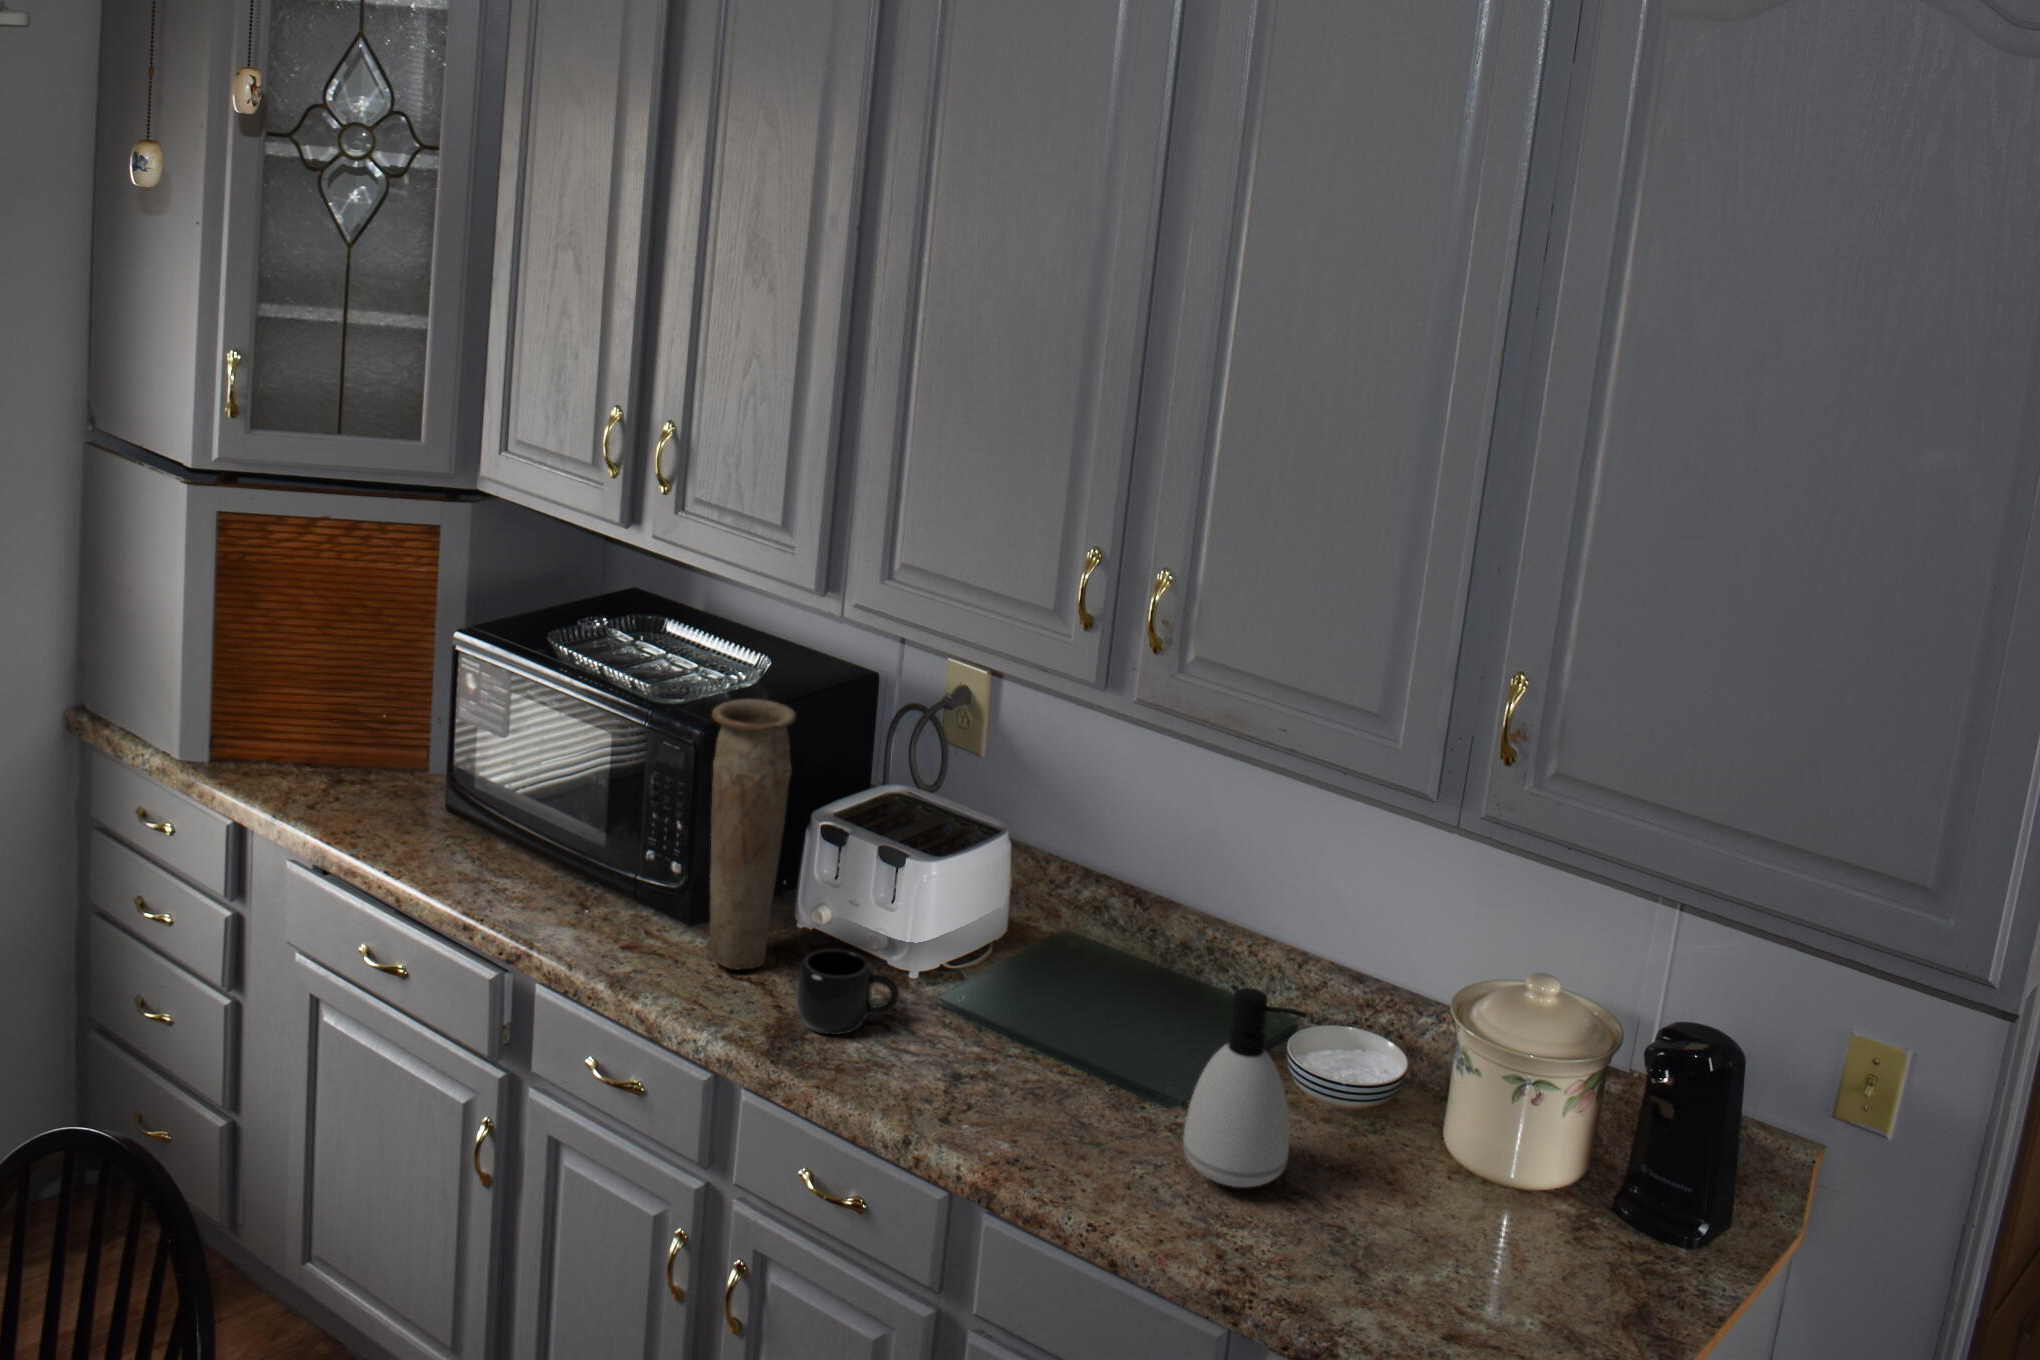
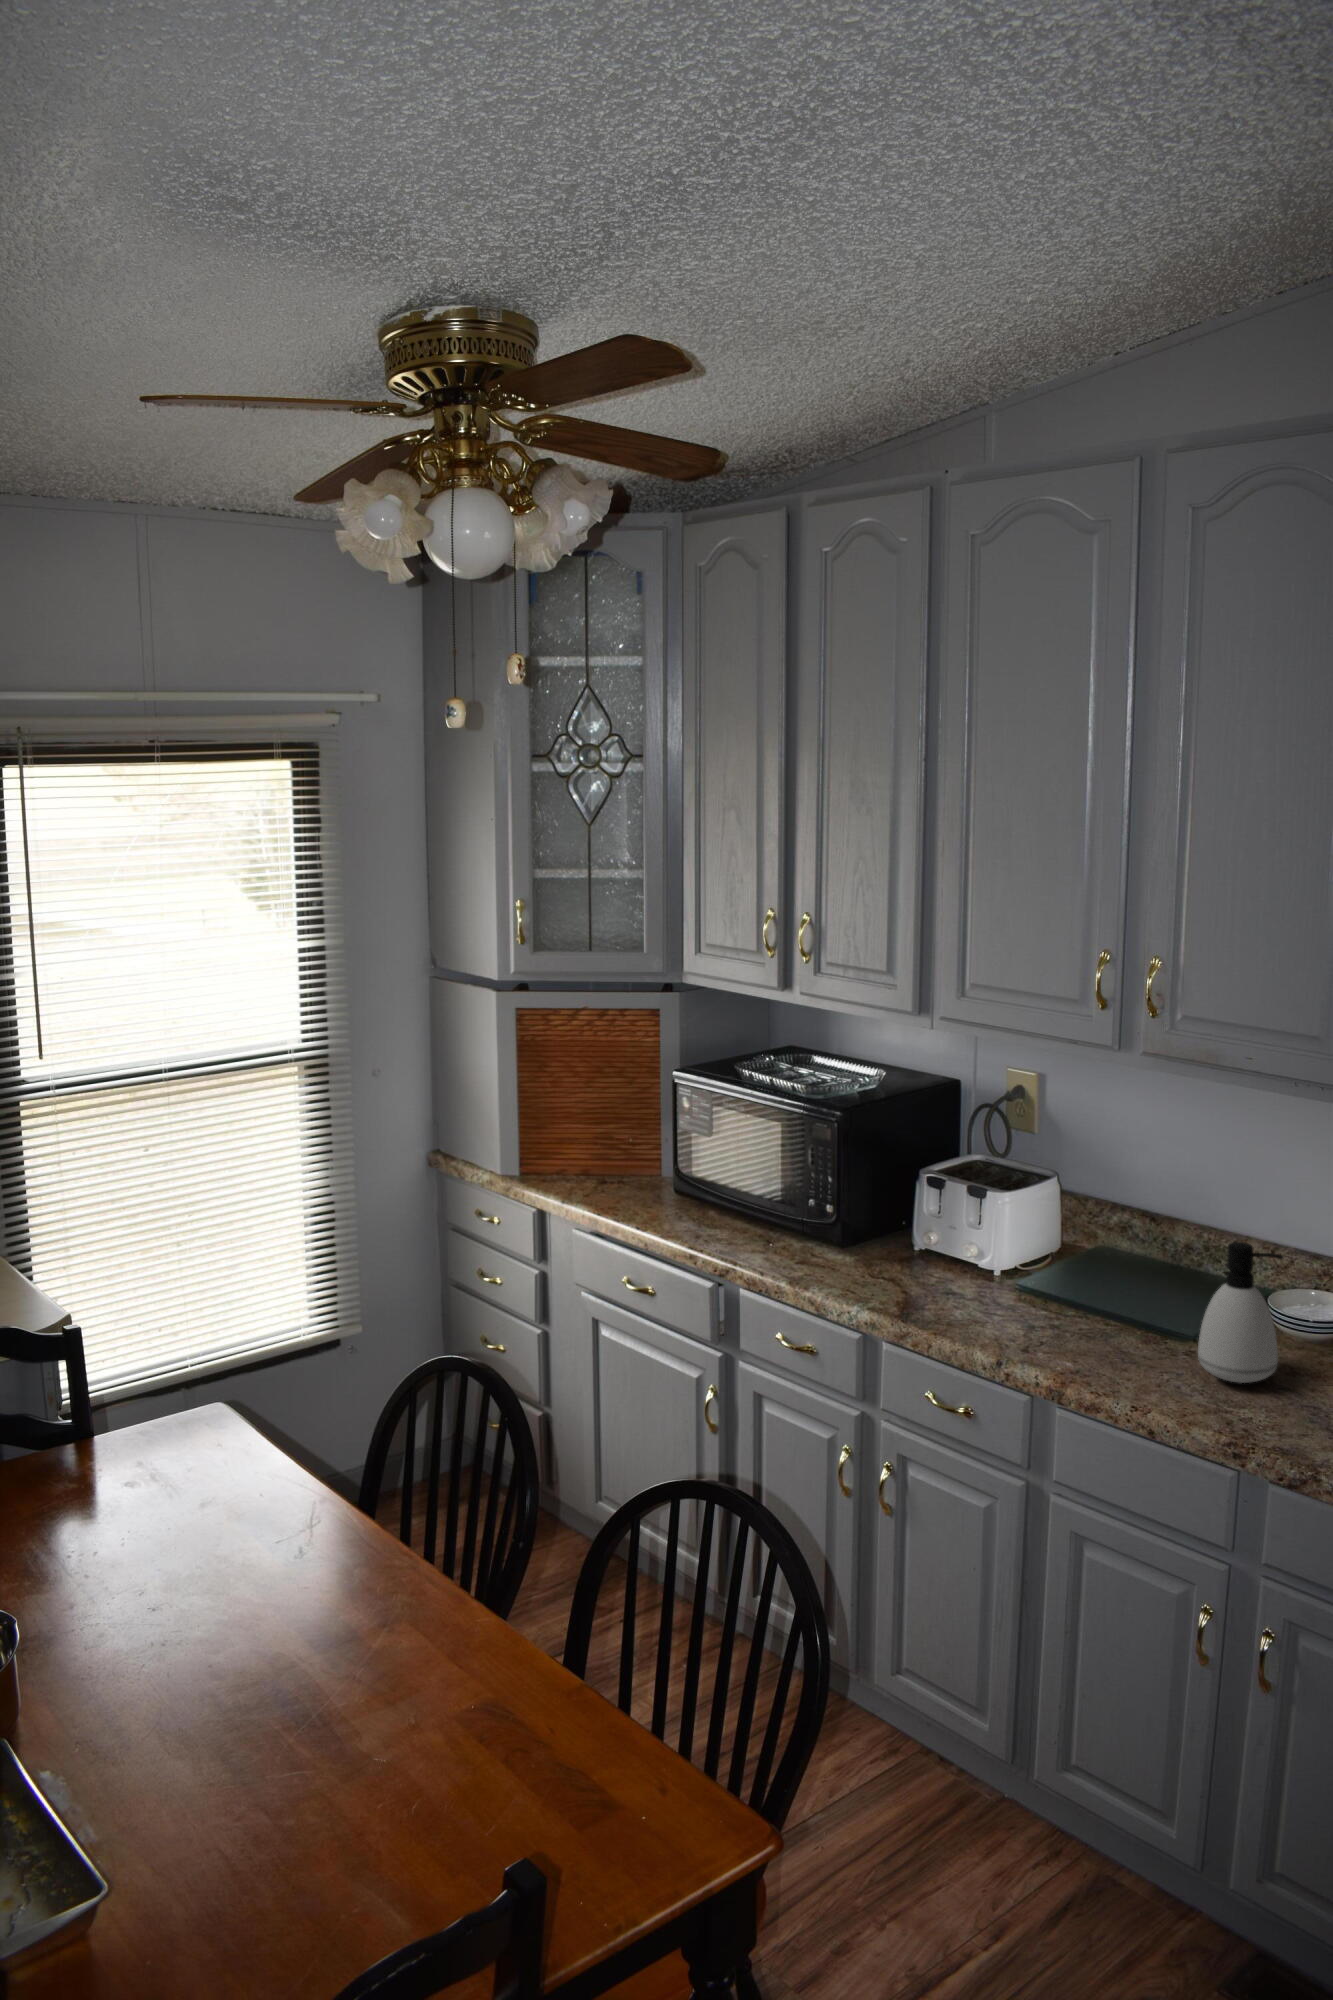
vase: present [710,699,796,969] -> none [844,1087,903,1271]
mug: present [796,949,900,1035] -> none [915,1250,988,1305]

